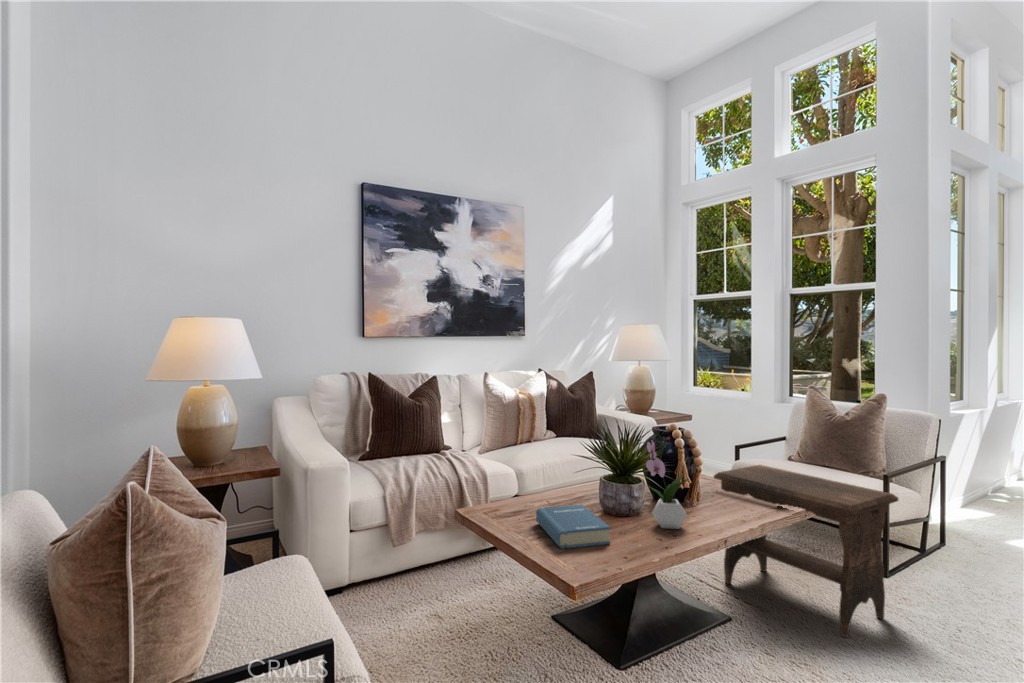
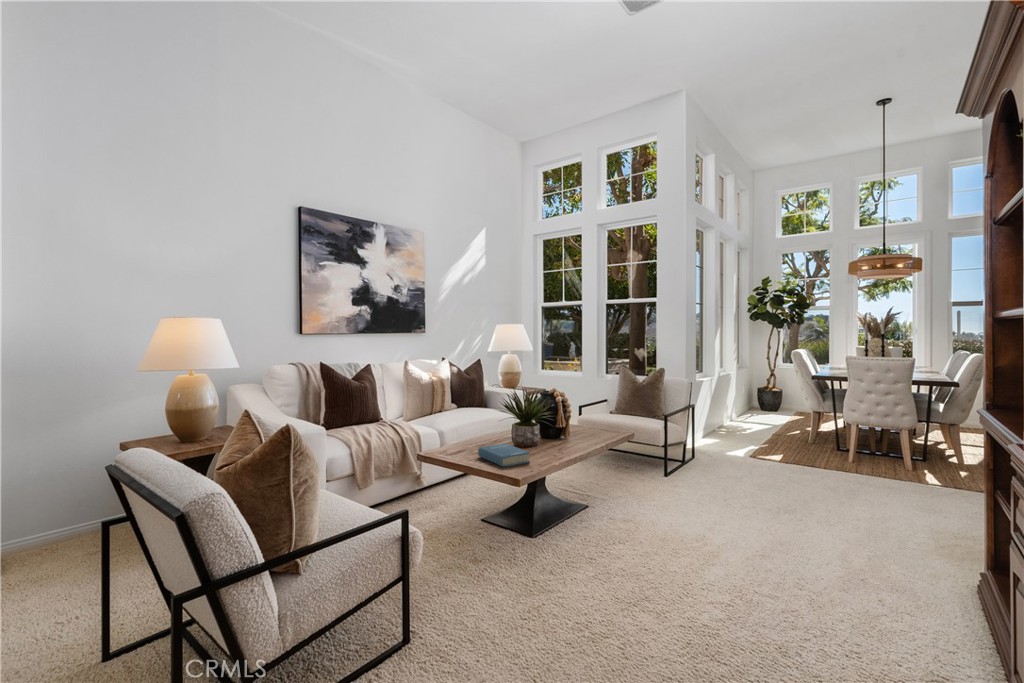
flower arrangement: present [646,427,688,529] -> none [544,392,570,453]
footstool: present [714,465,899,637] -> none [573,416,674,508]

